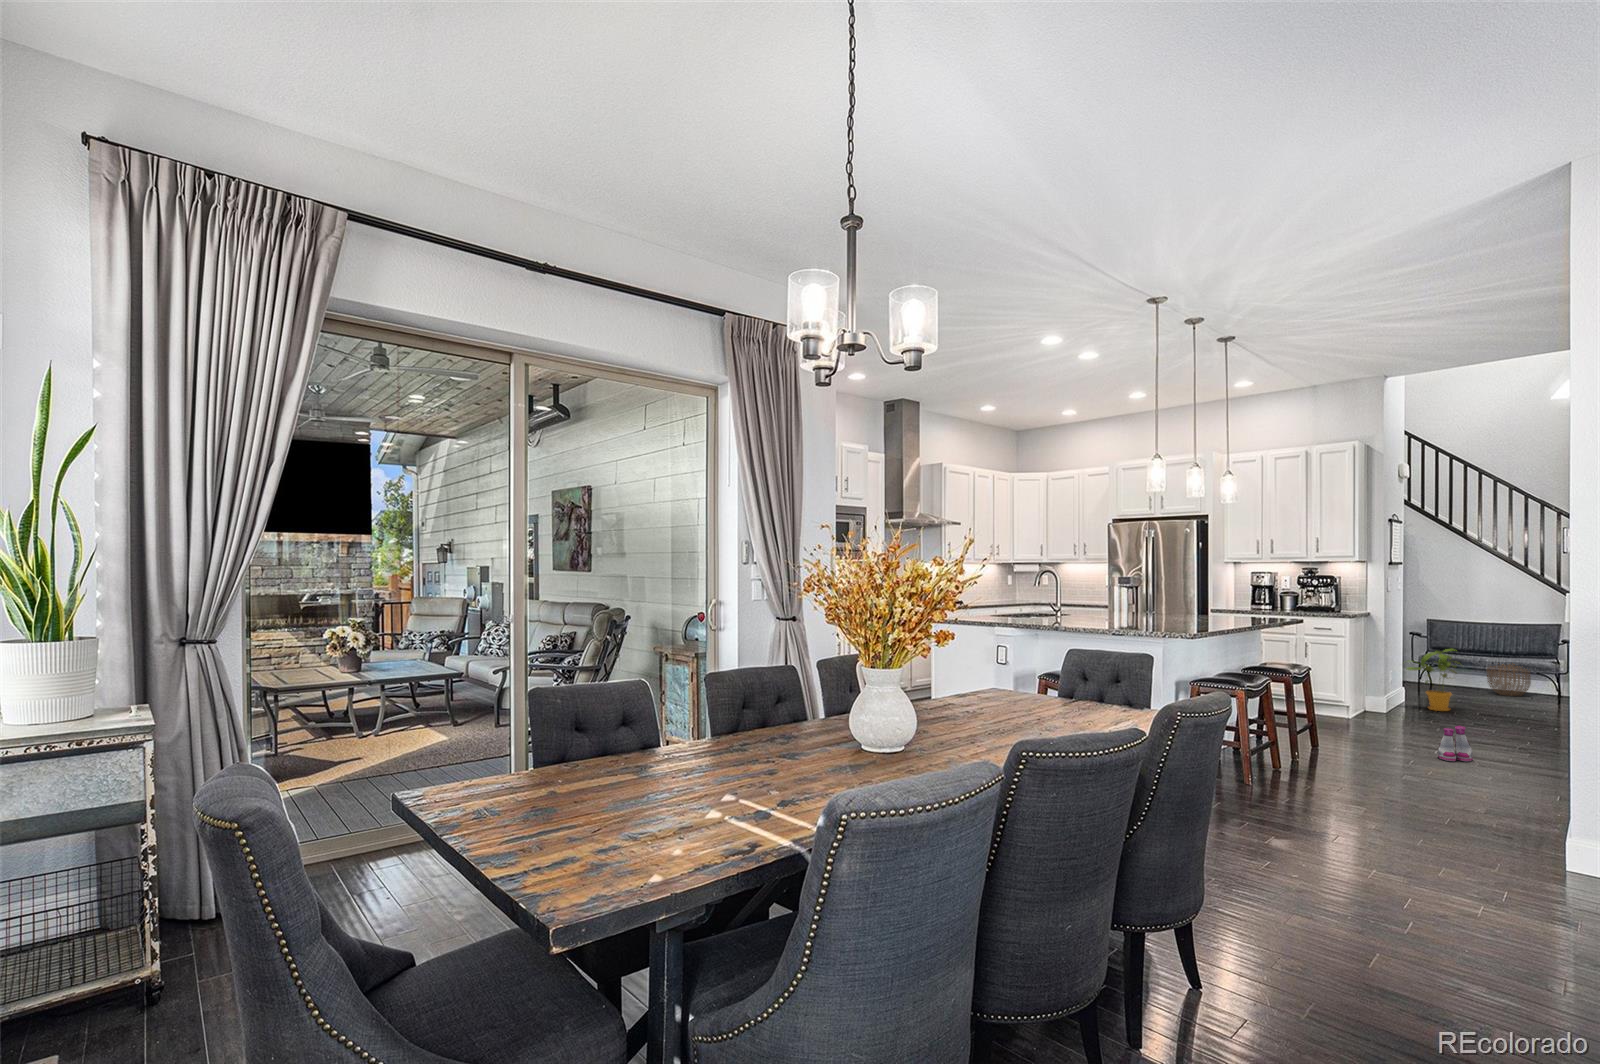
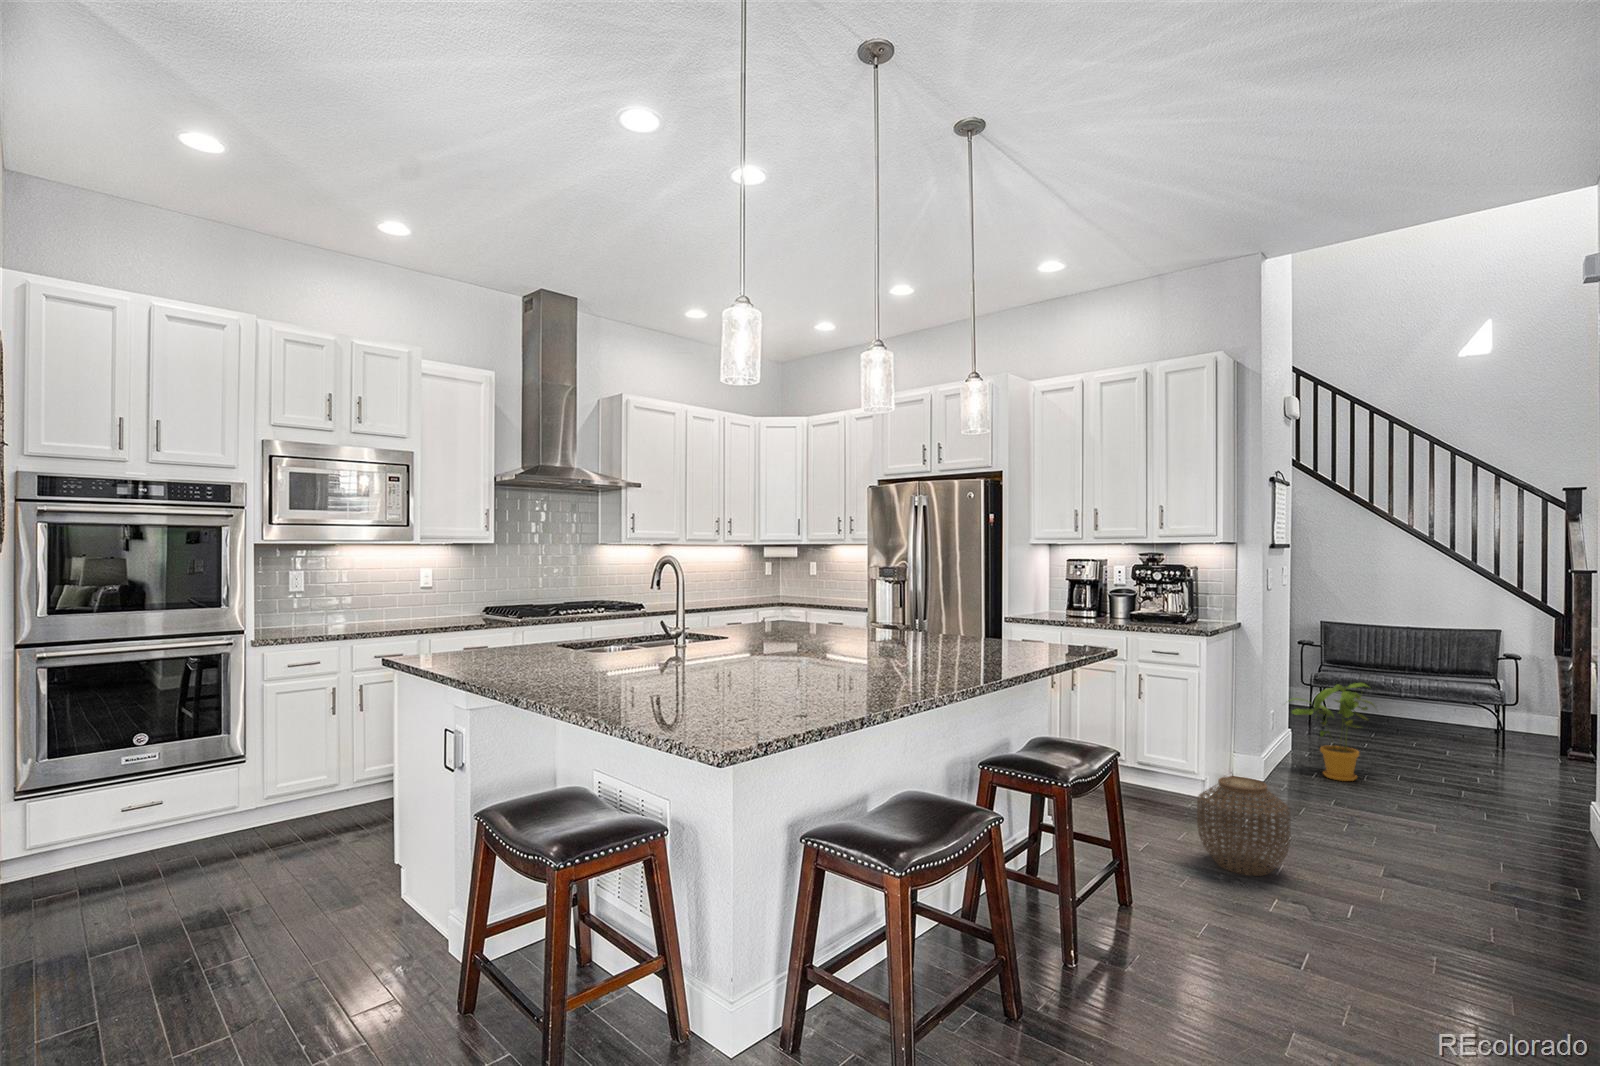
woven basket: present [1487,663,1531,696] -> present [1197,776,1290,876]
boots: present [1438,726,1473,761] -> none [1352,893,1425,980]

